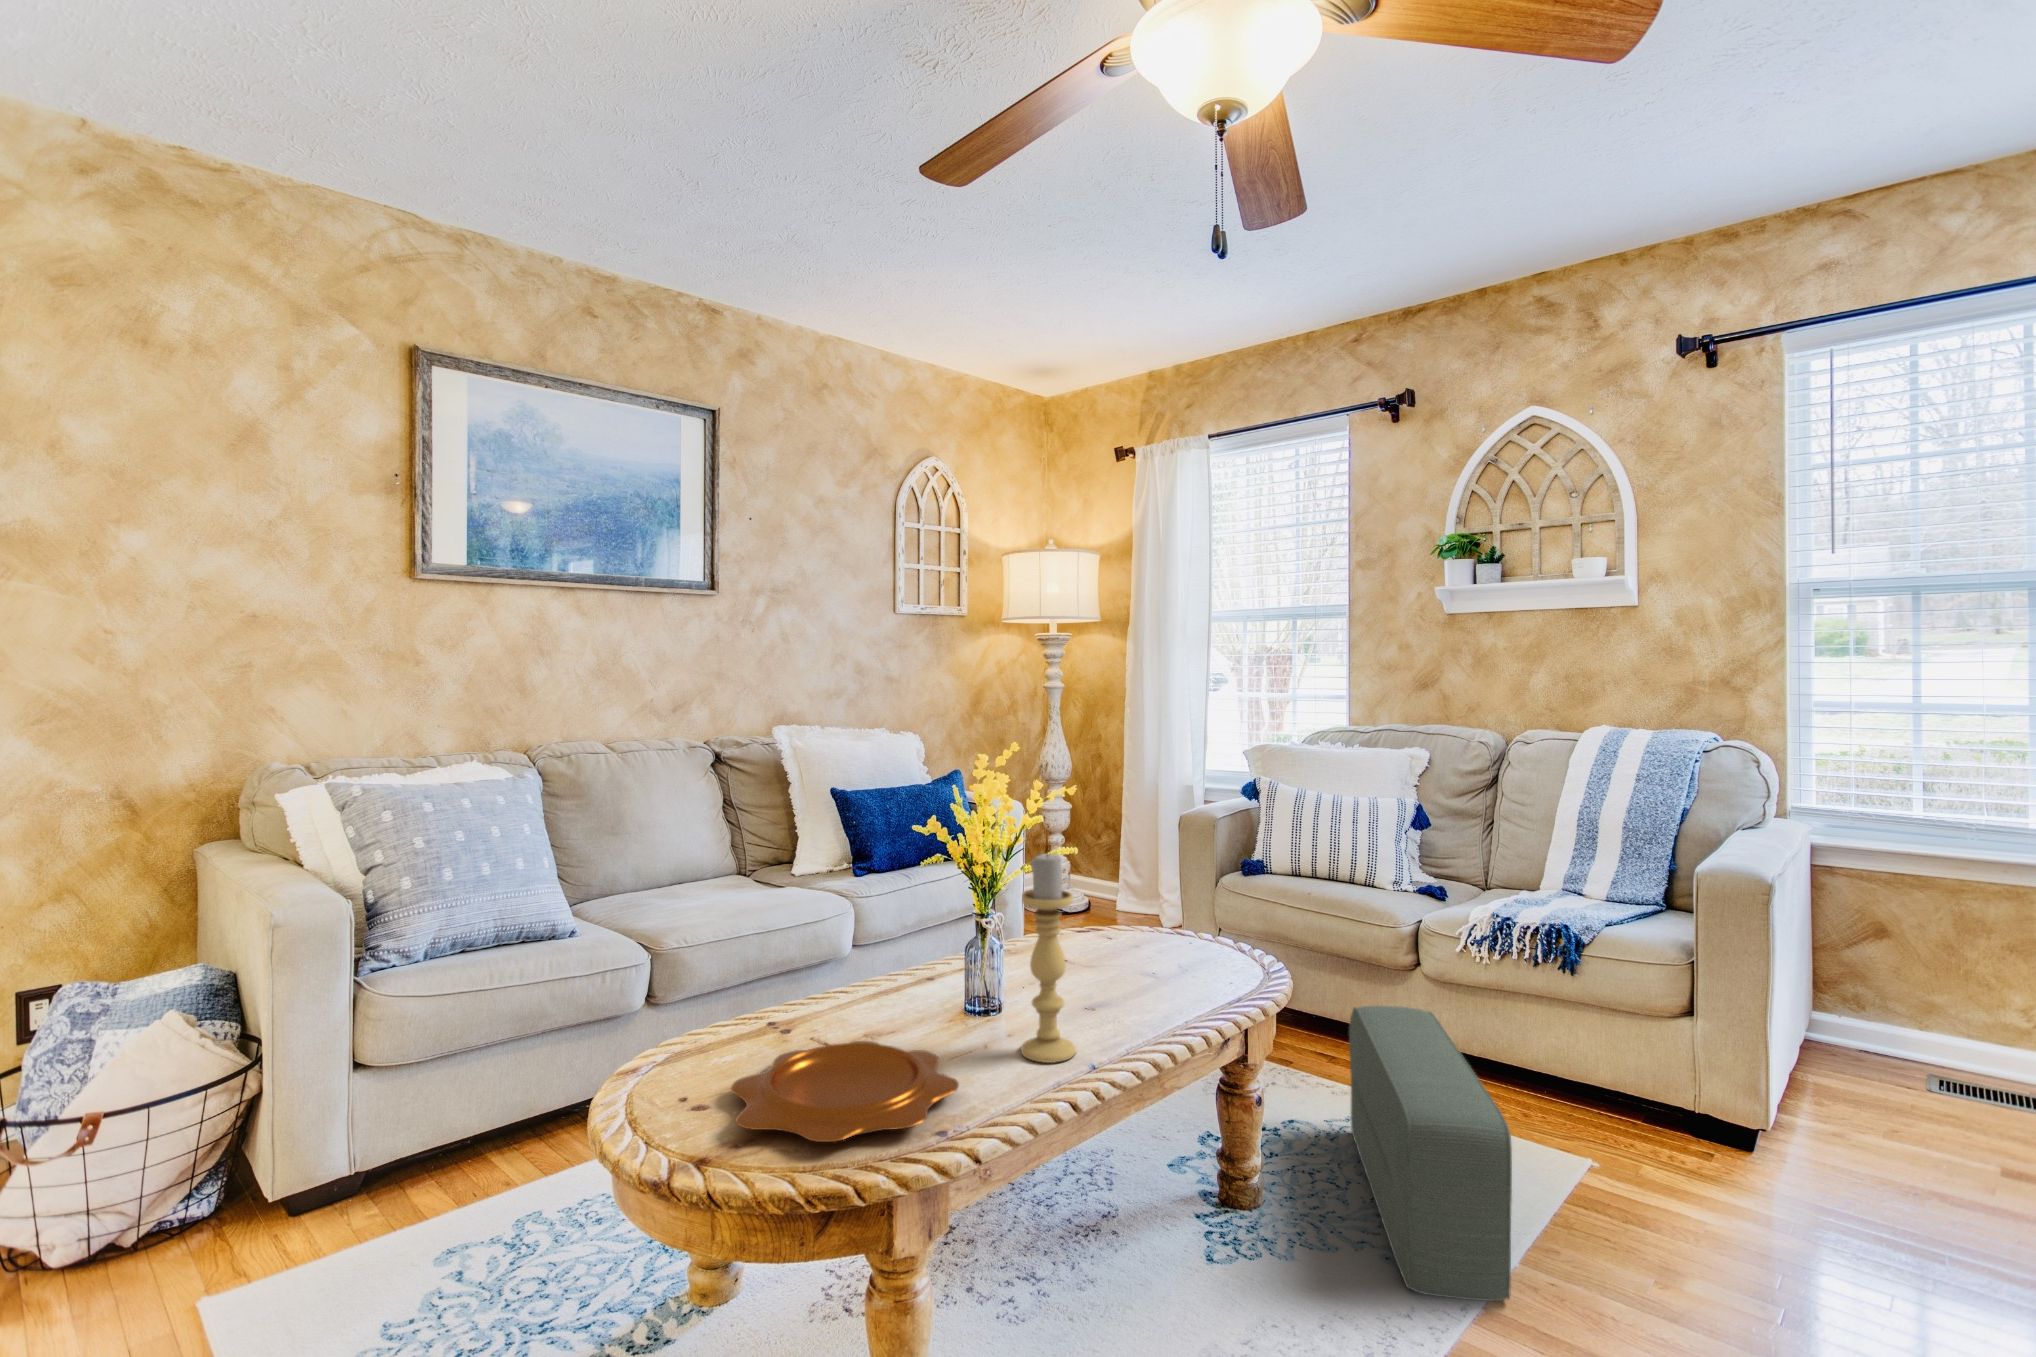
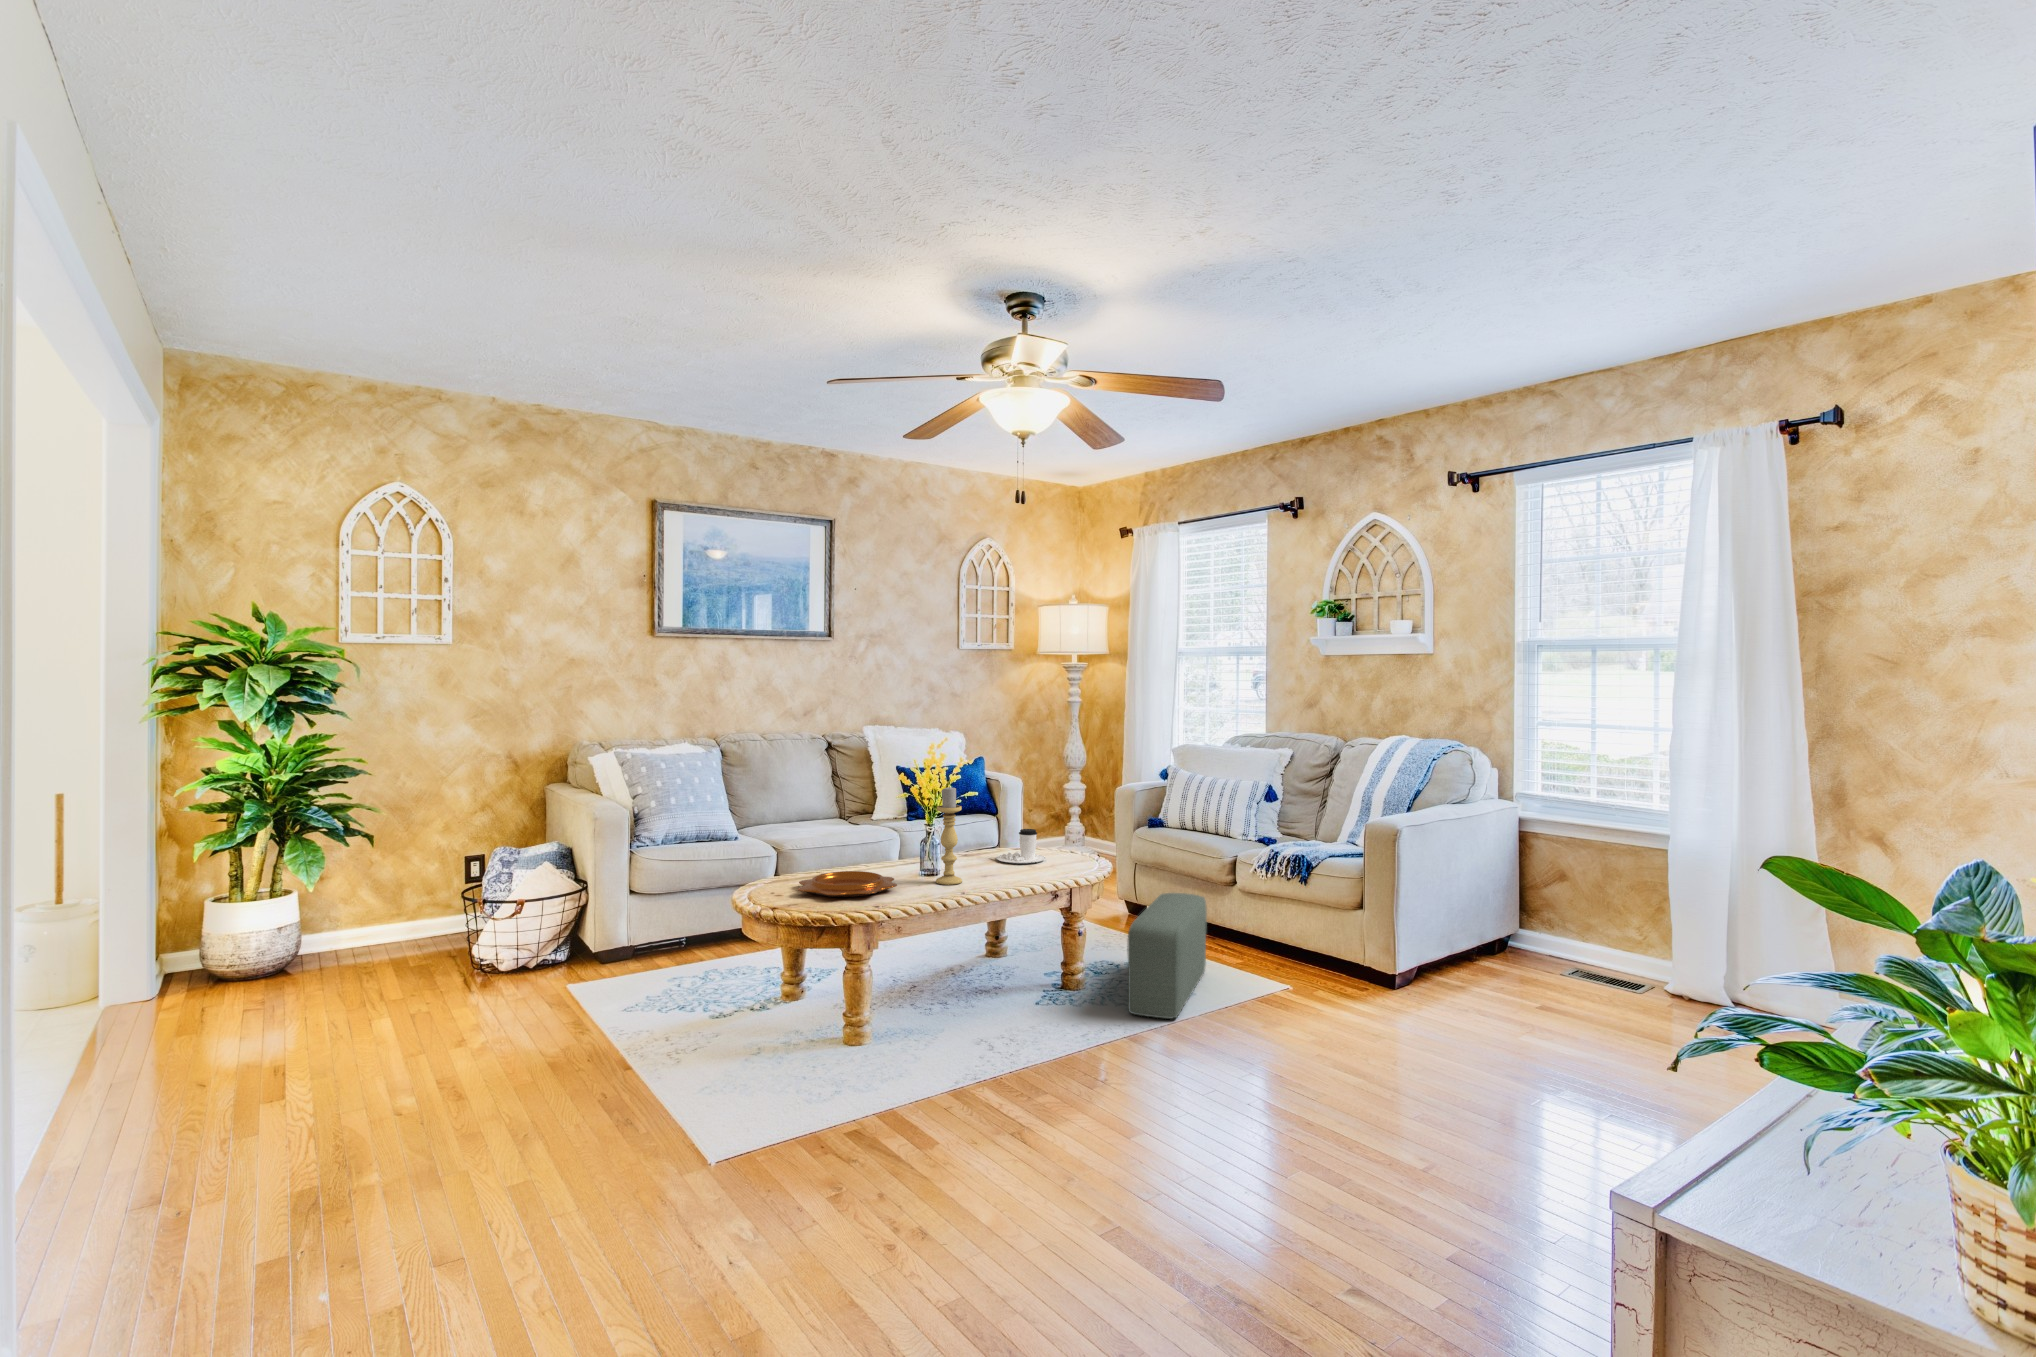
coffee cup: none [1084,910,1176,981] -> present [996,829,1046,863]

